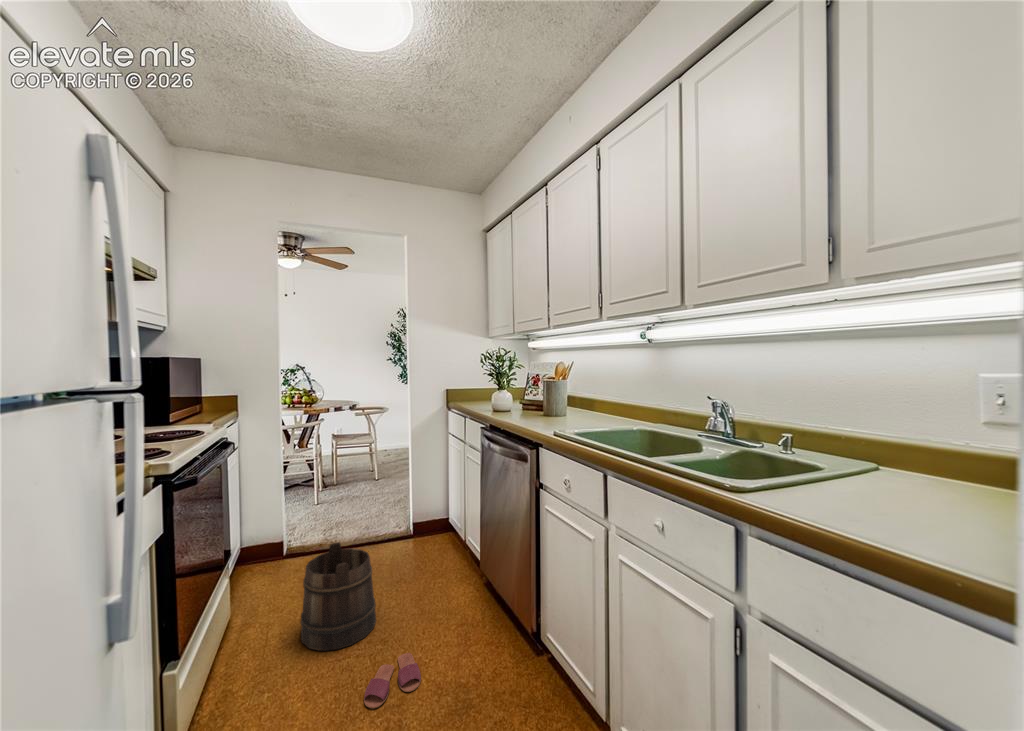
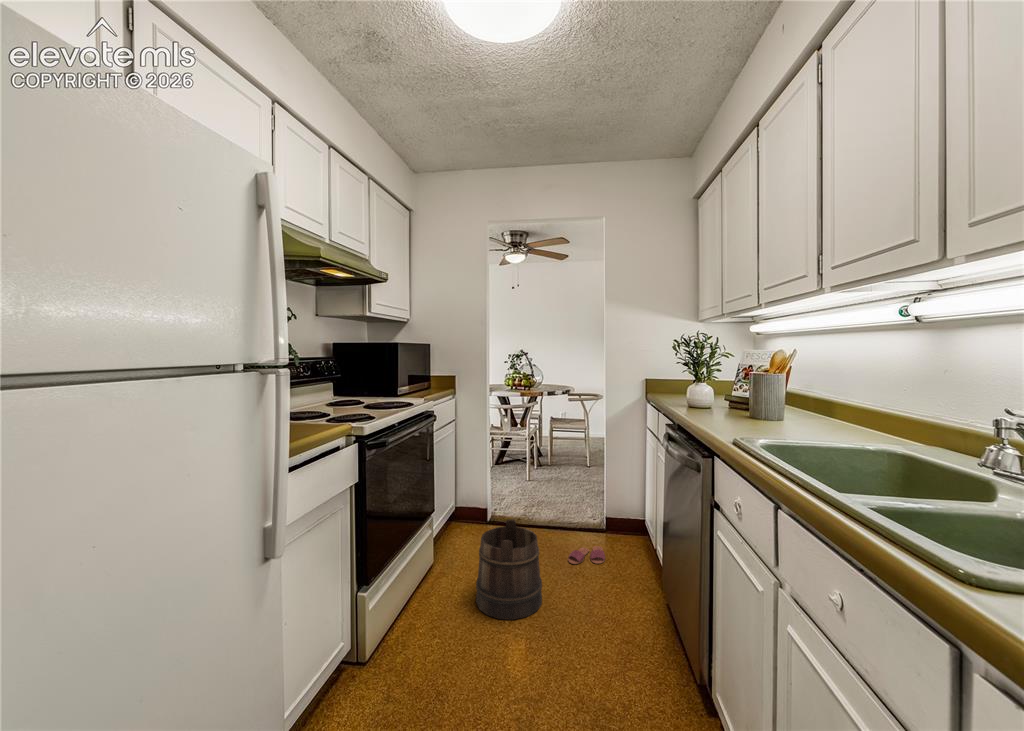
slippers: present [364,653,421,708] -> present [568,546,605,564]

